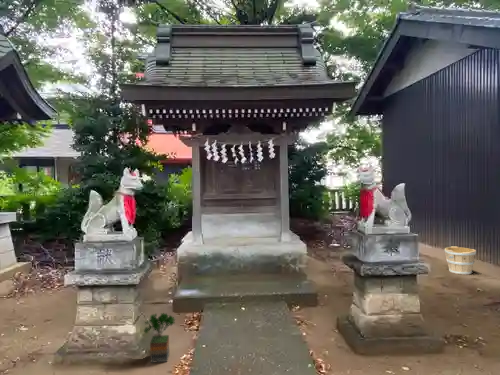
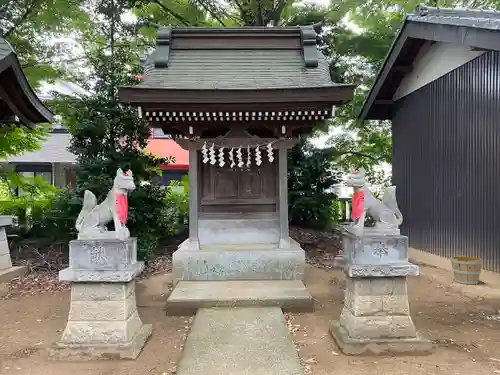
potted tree: present [144,313,175,363] -> none [135,306,166,352]

